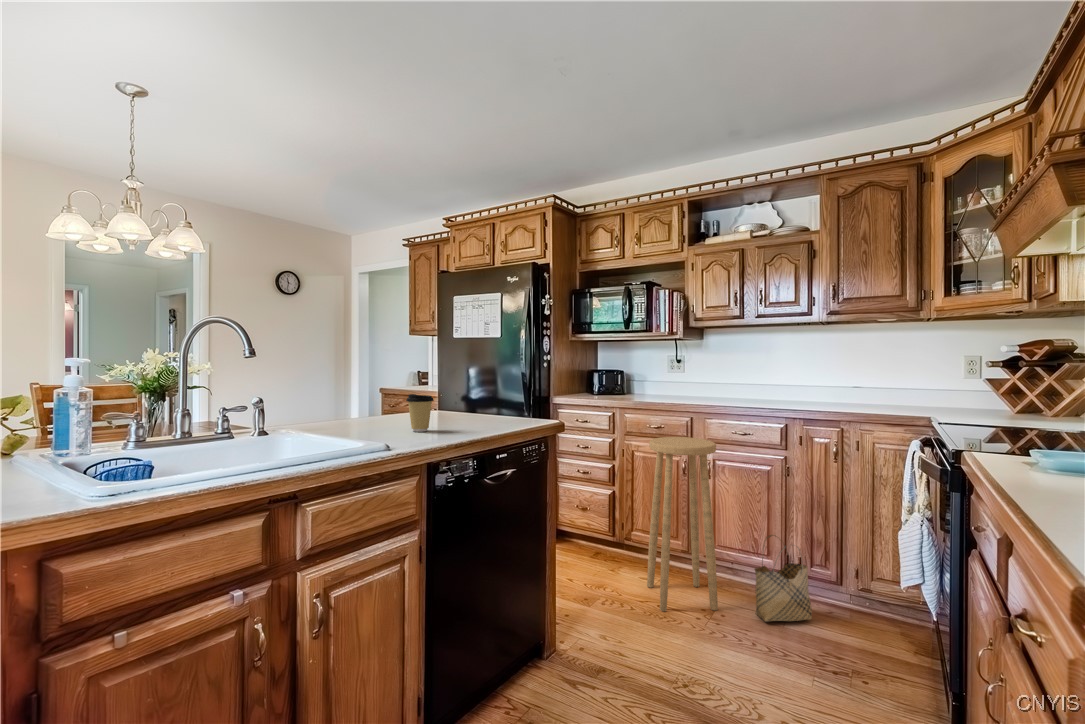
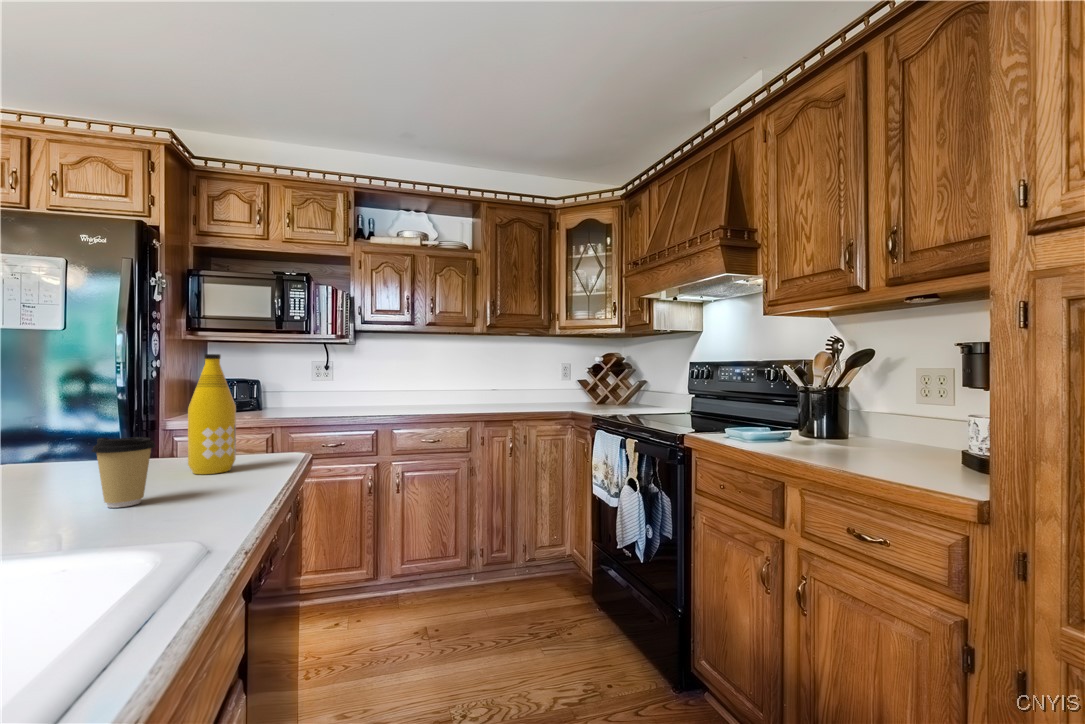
bottle: none [479,349,505,425] -> present [188,354,236,474]
stool: present [647,437,718,611] -> none [341,453,428,655]
woven basket: present [755,535,812,622] -> none [462,534,504,619]

